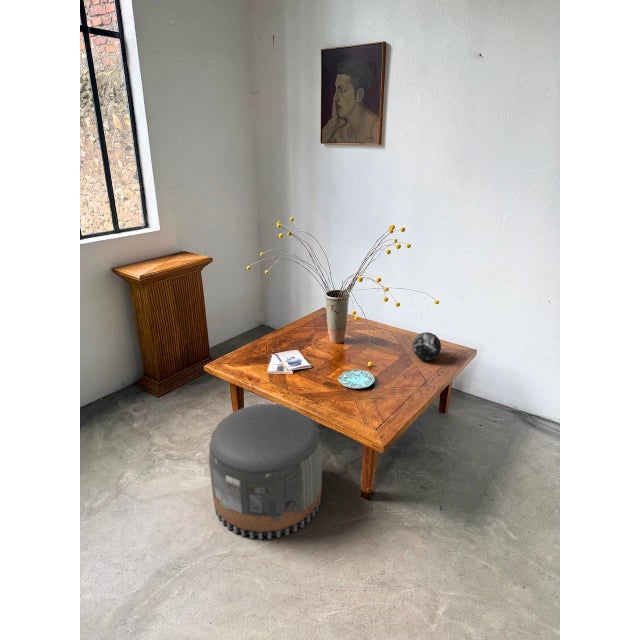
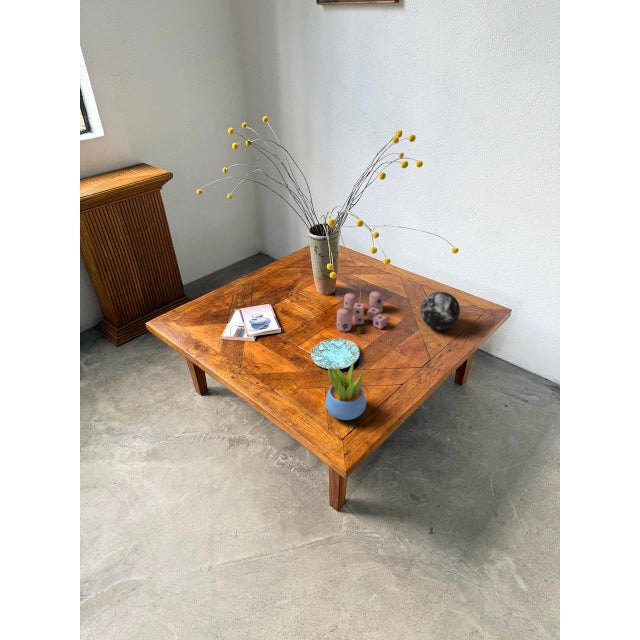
candle: none [352,336,389,365] -> present [337,291,387,332]
succulent plant: none [360,373,389,418] -> present [326,361,366,420]
pouf: present [209,404,322,539] -> none [129,380,281,557]

